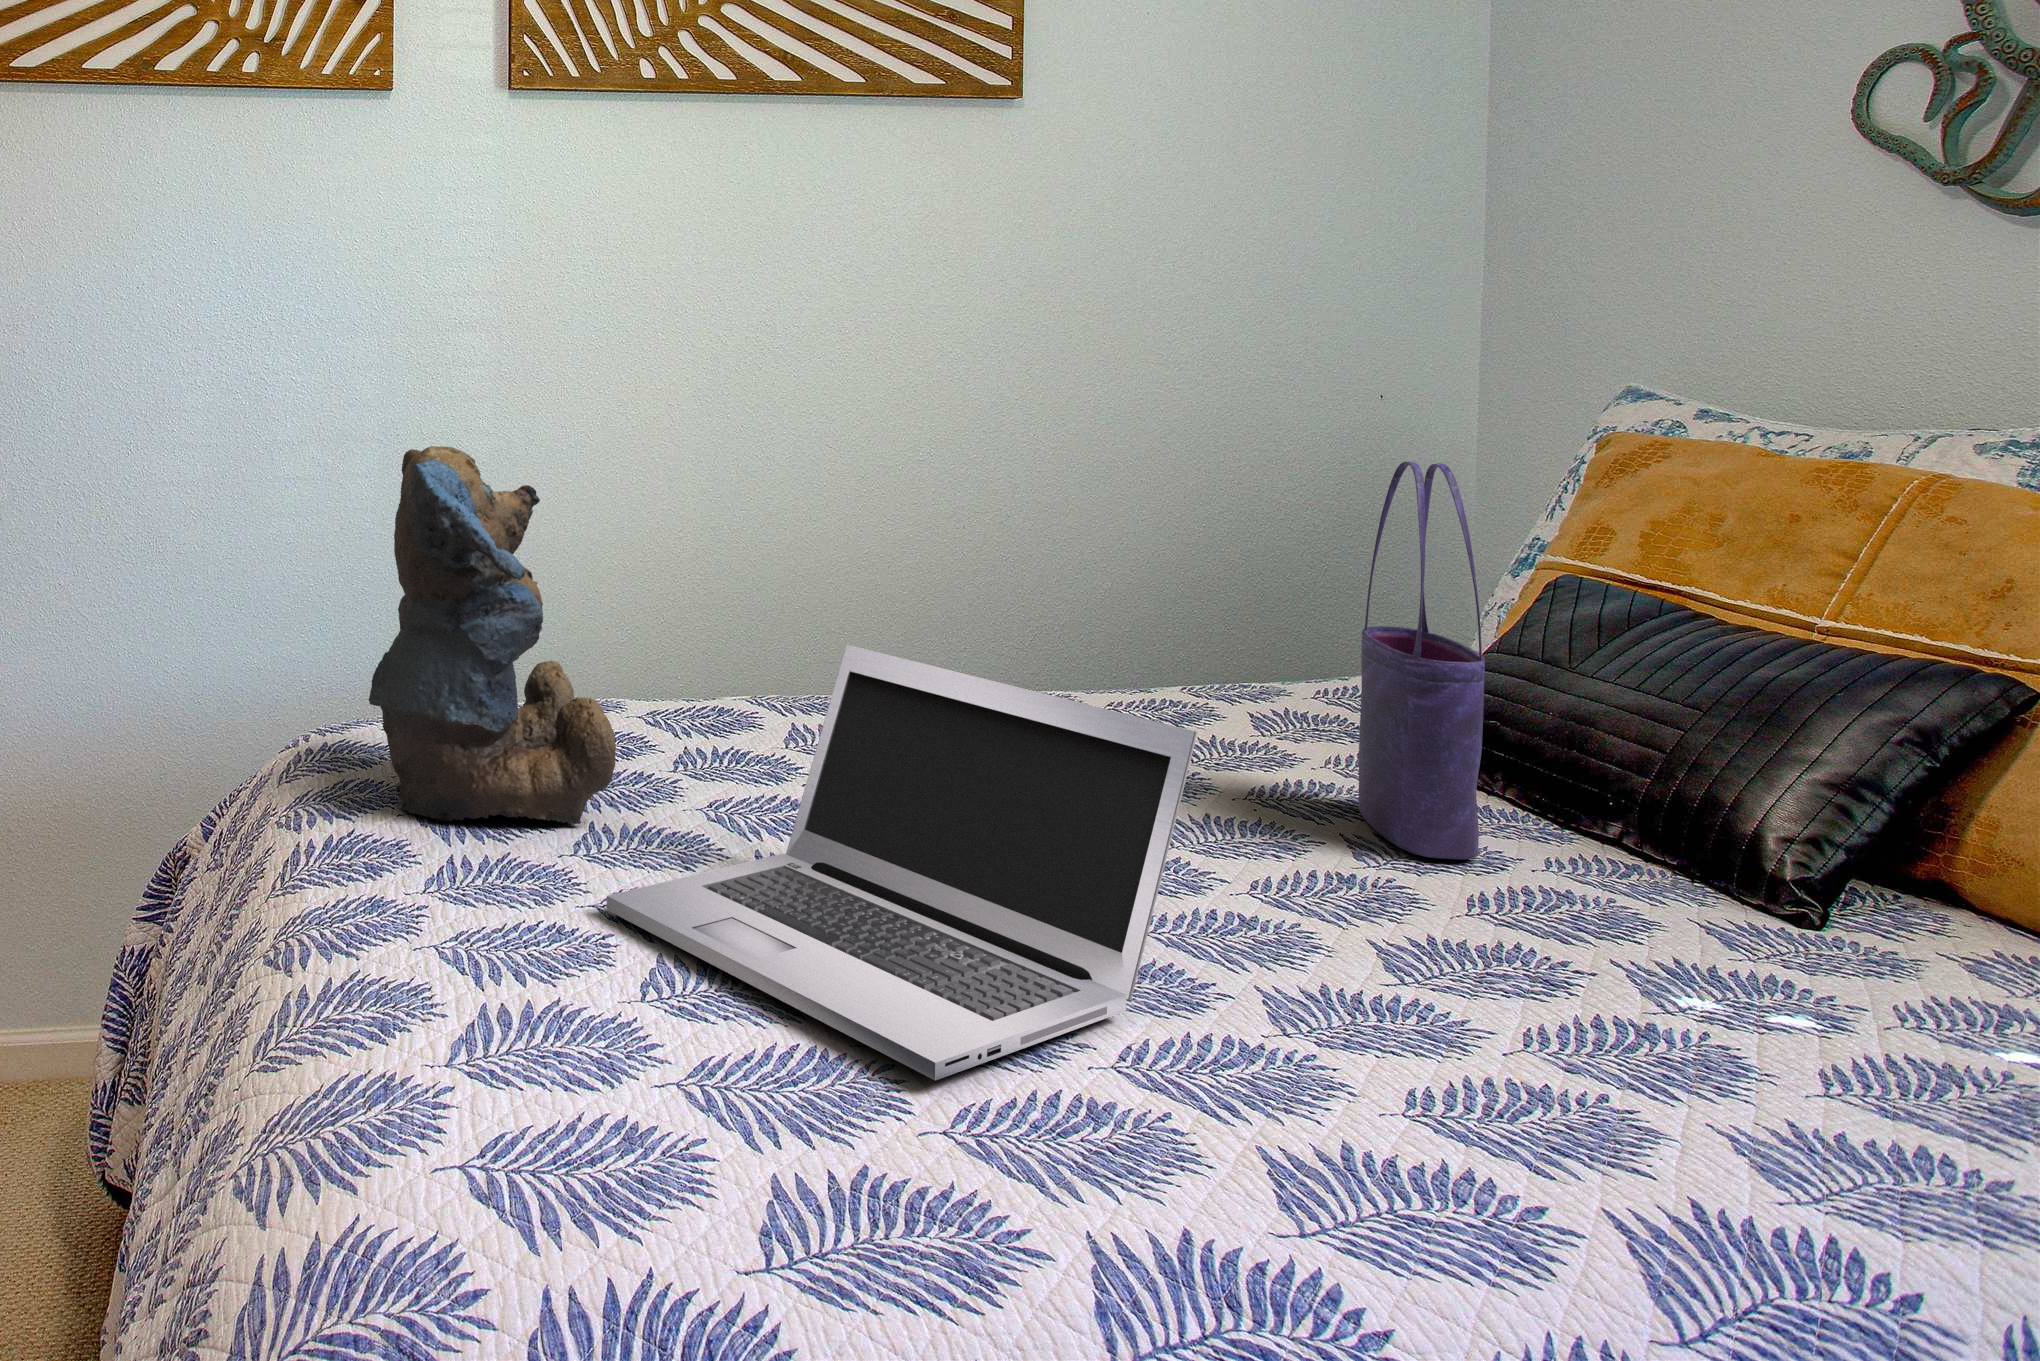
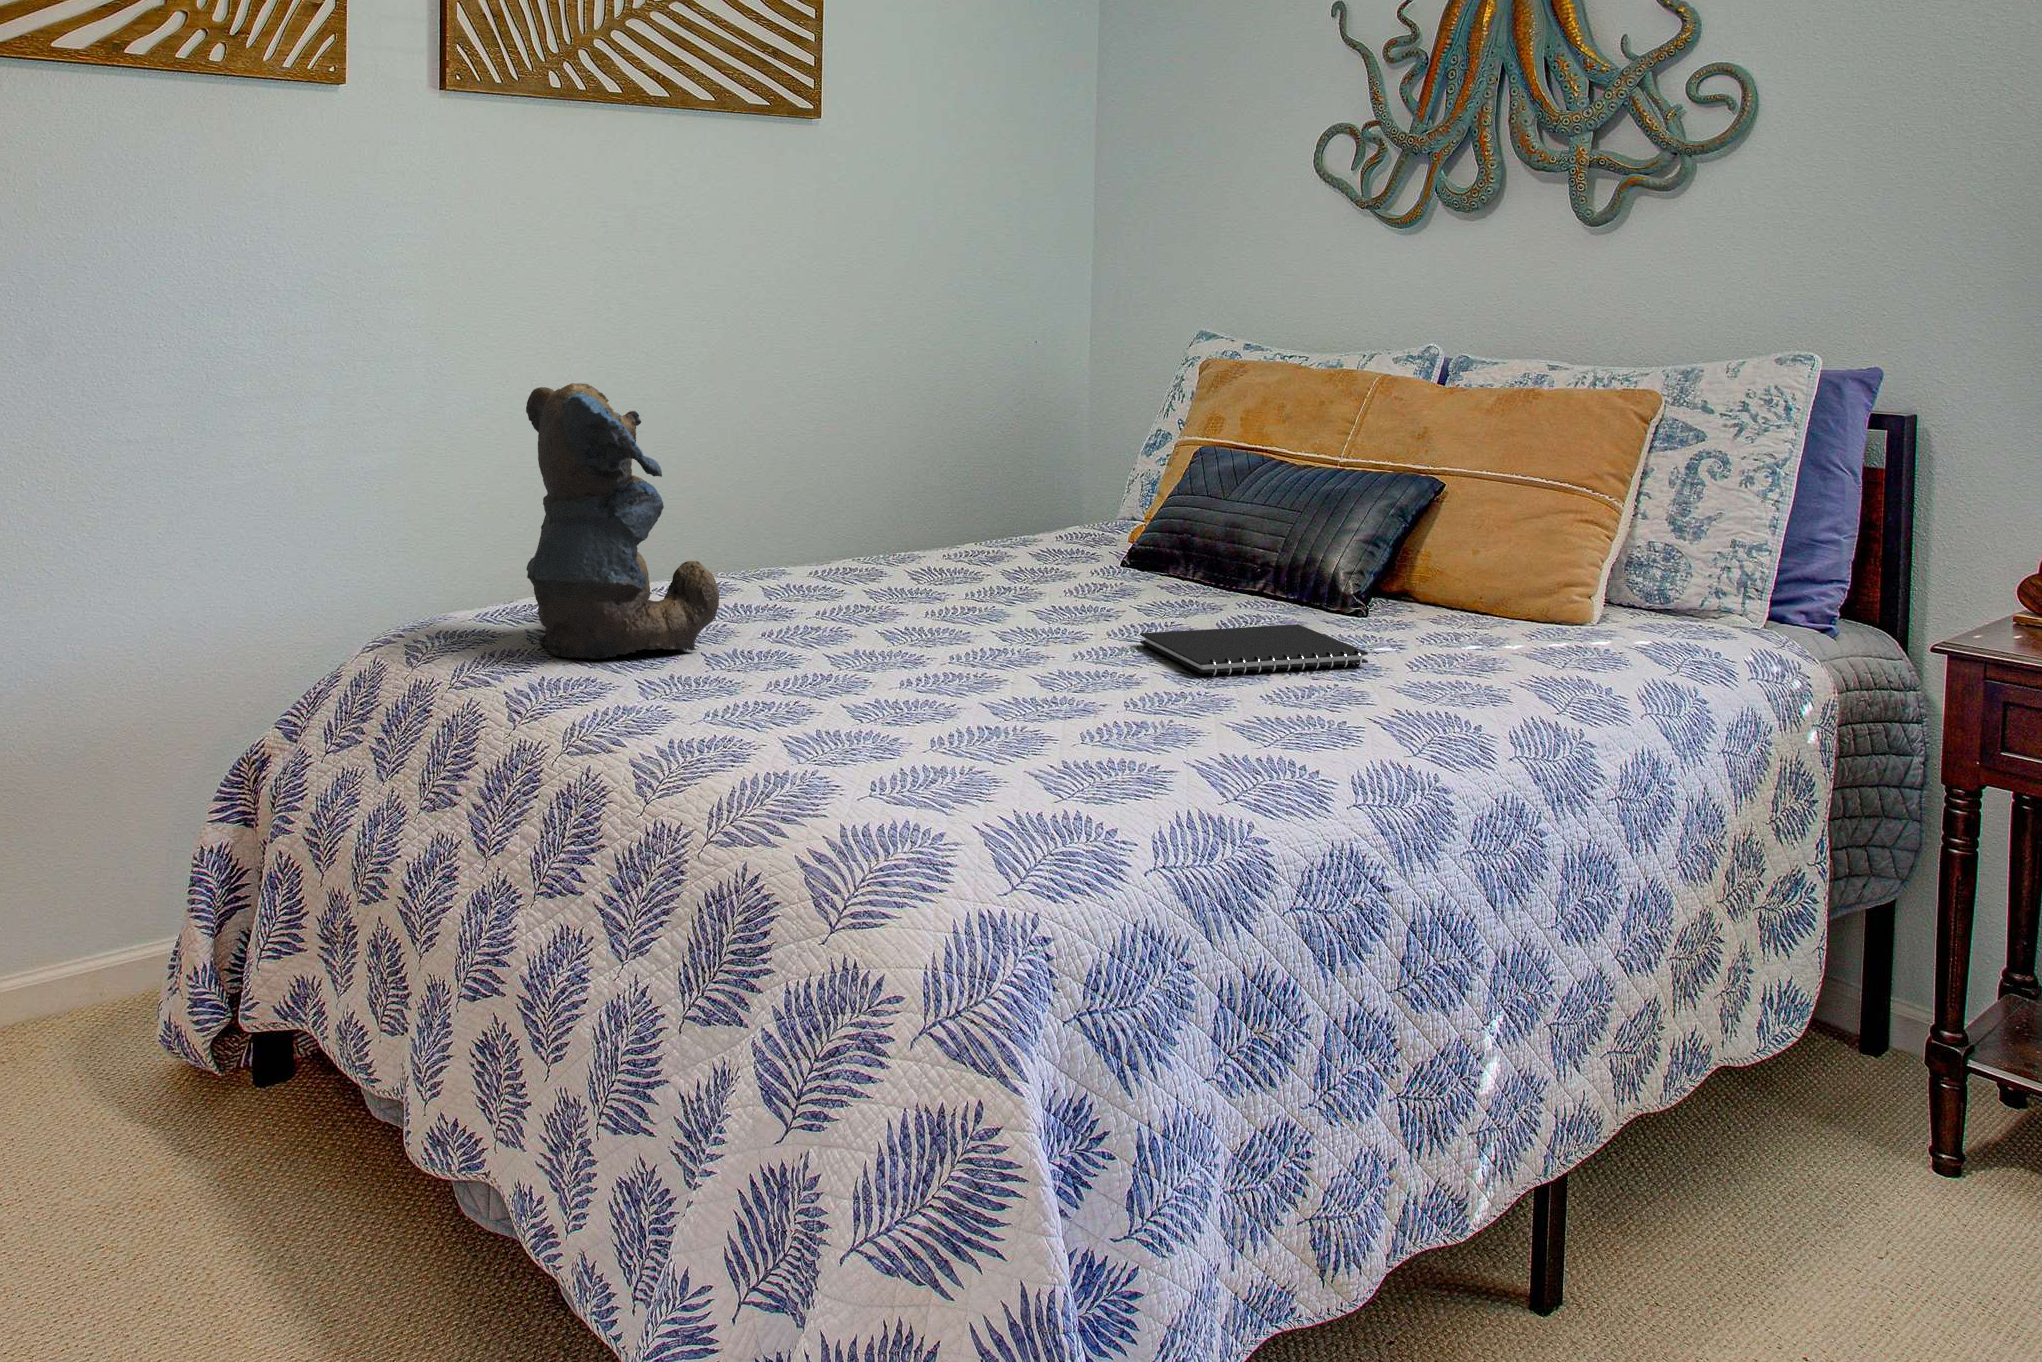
tote bag: present [1359,462,1485,859] -> none [1129,376,1210,610]
laptop: present [607,645,1197,1080] -> none [775,506,1129,731]
notebook: none [1291,898,1746,1041] -> present [1140,625,1368,676]

